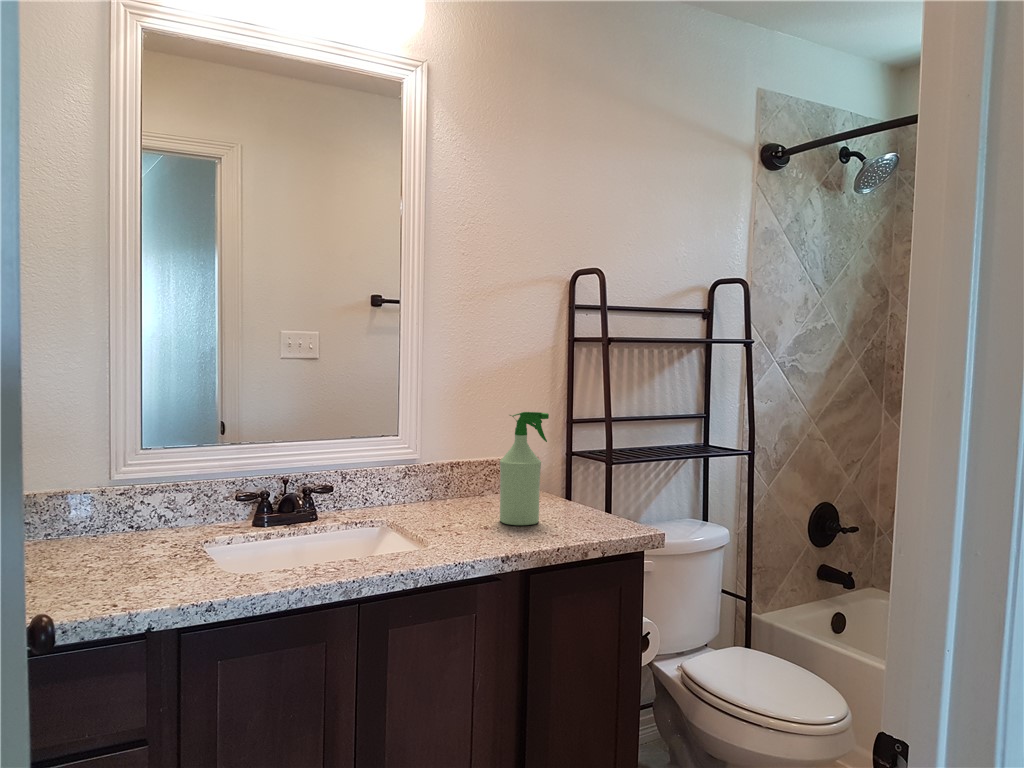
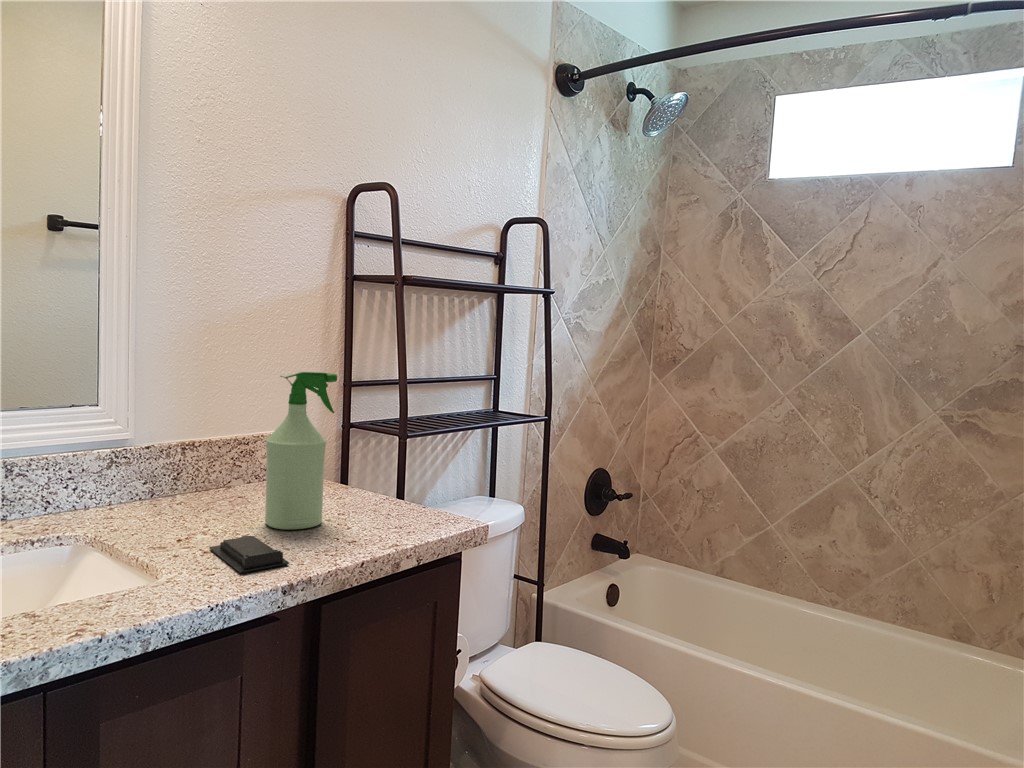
soap bar: none [460,526,508,547] -> present [210,536,289,573]

